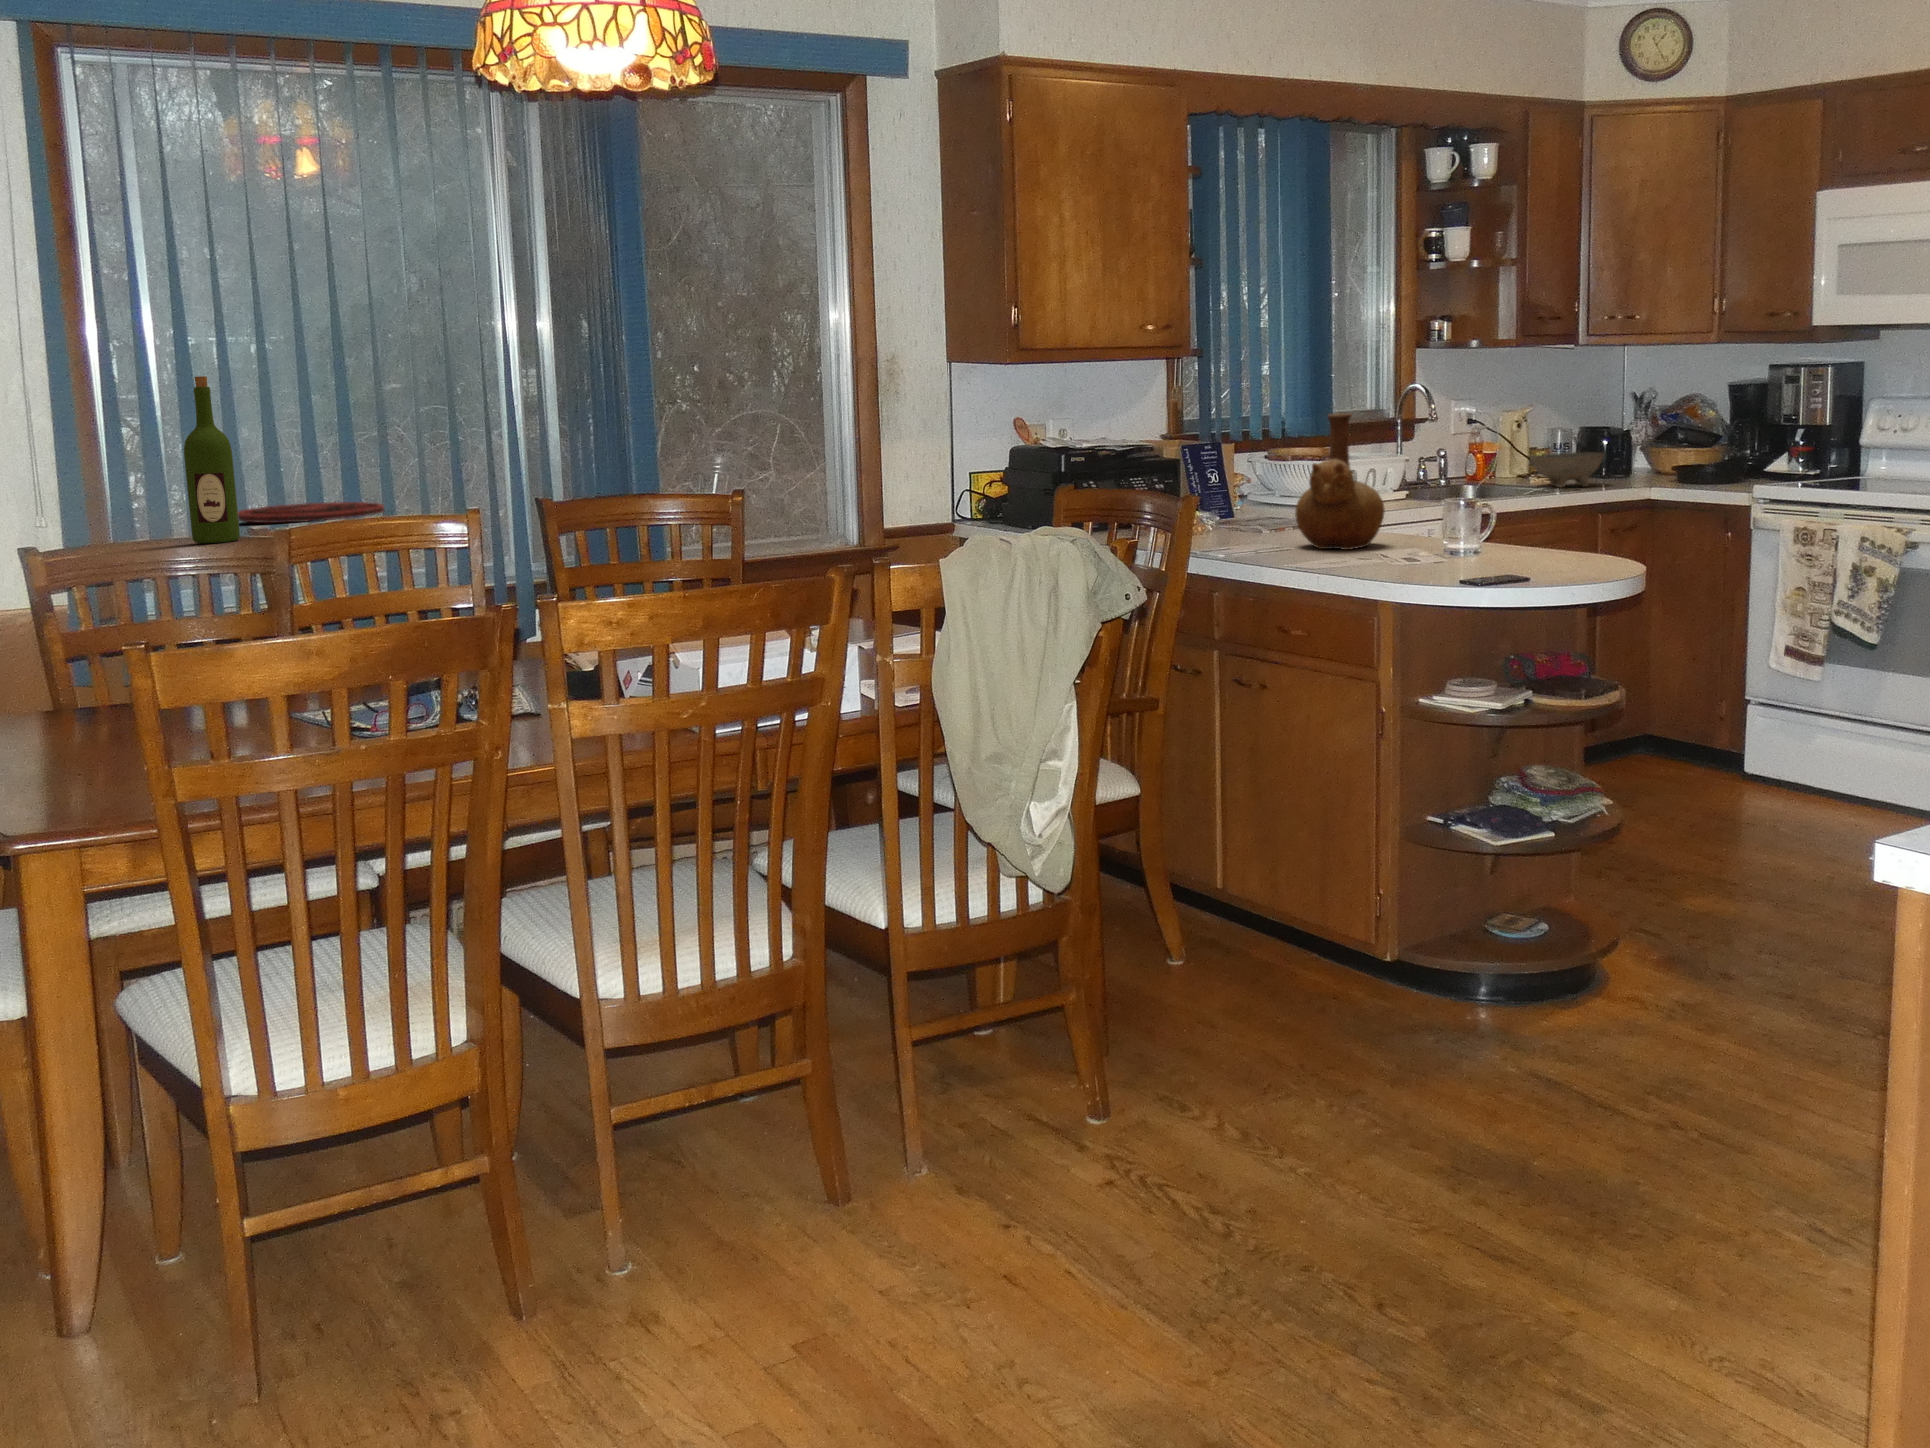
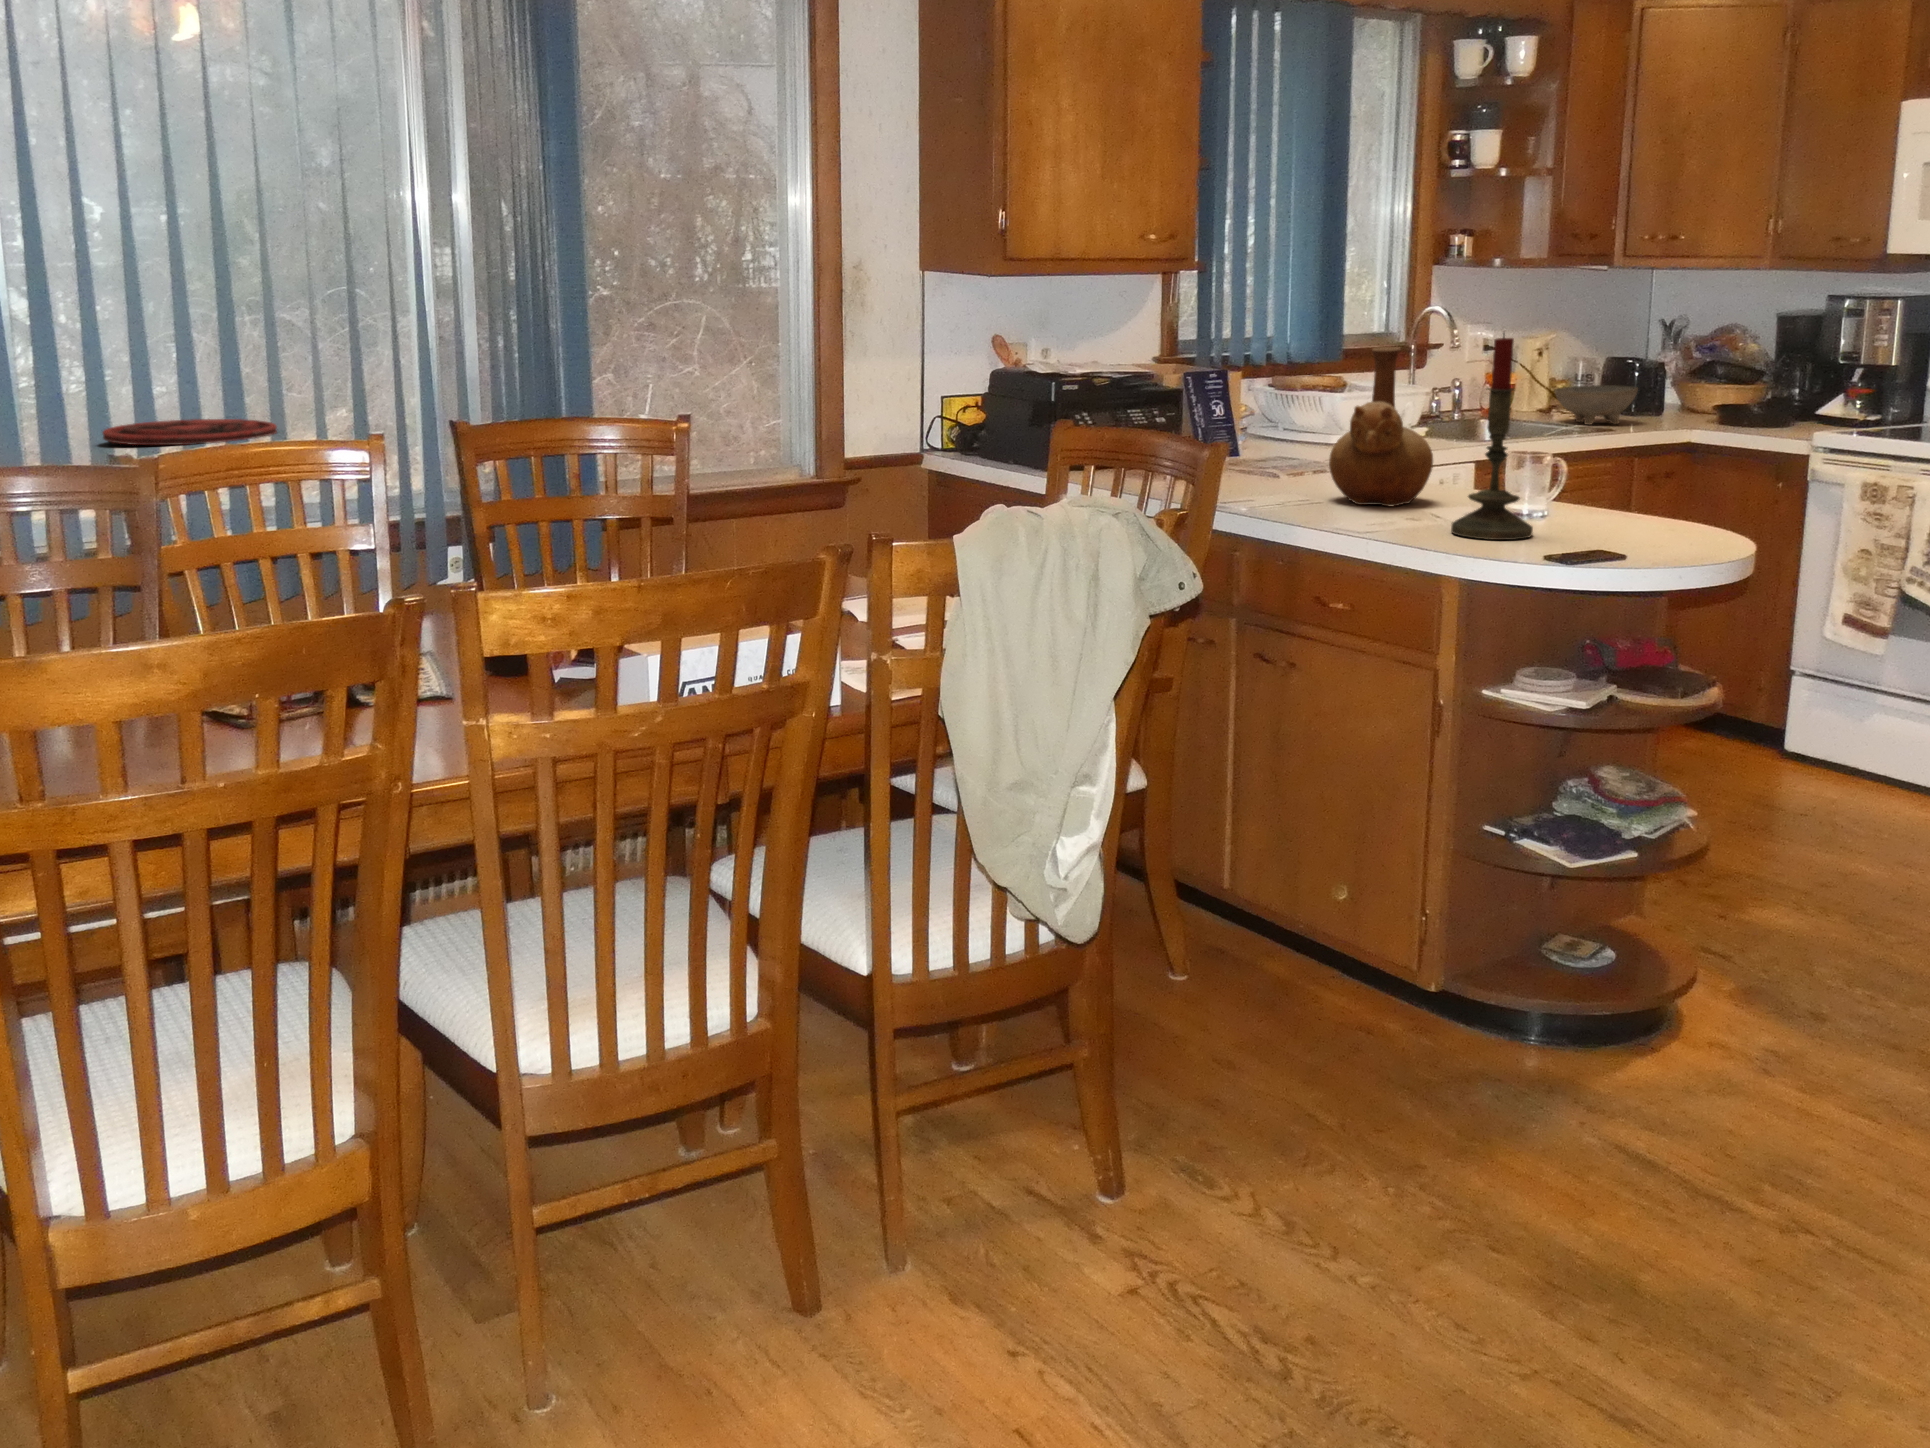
wine bottle: present [184,376,240,543] -> none [27,276,95,479]
candle: none [1389,393,1458,569] -> present [1451,333,1533,540]

